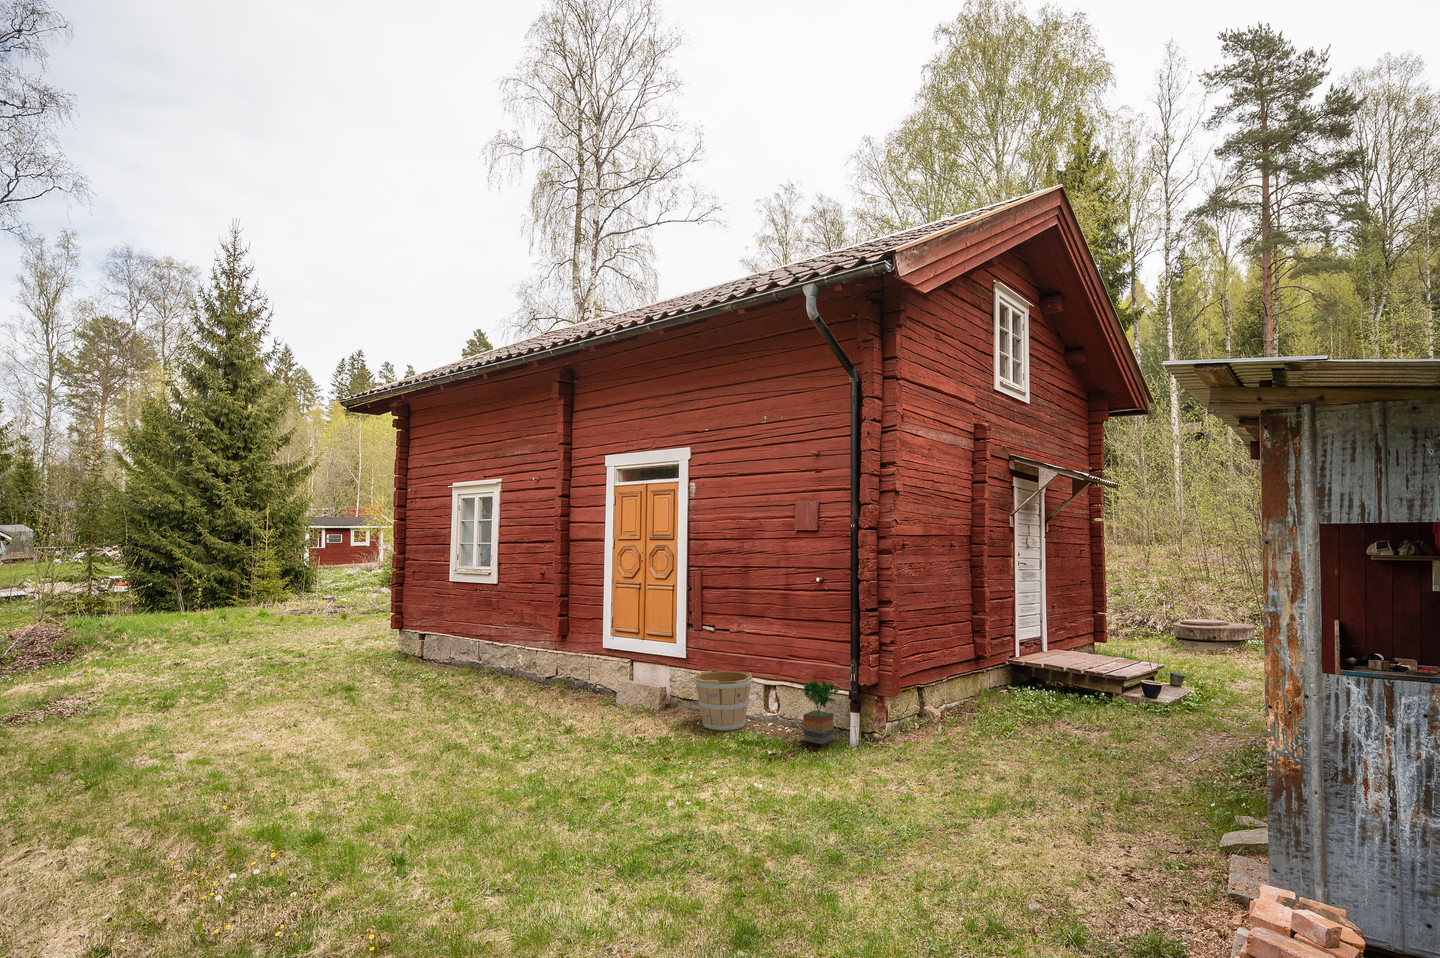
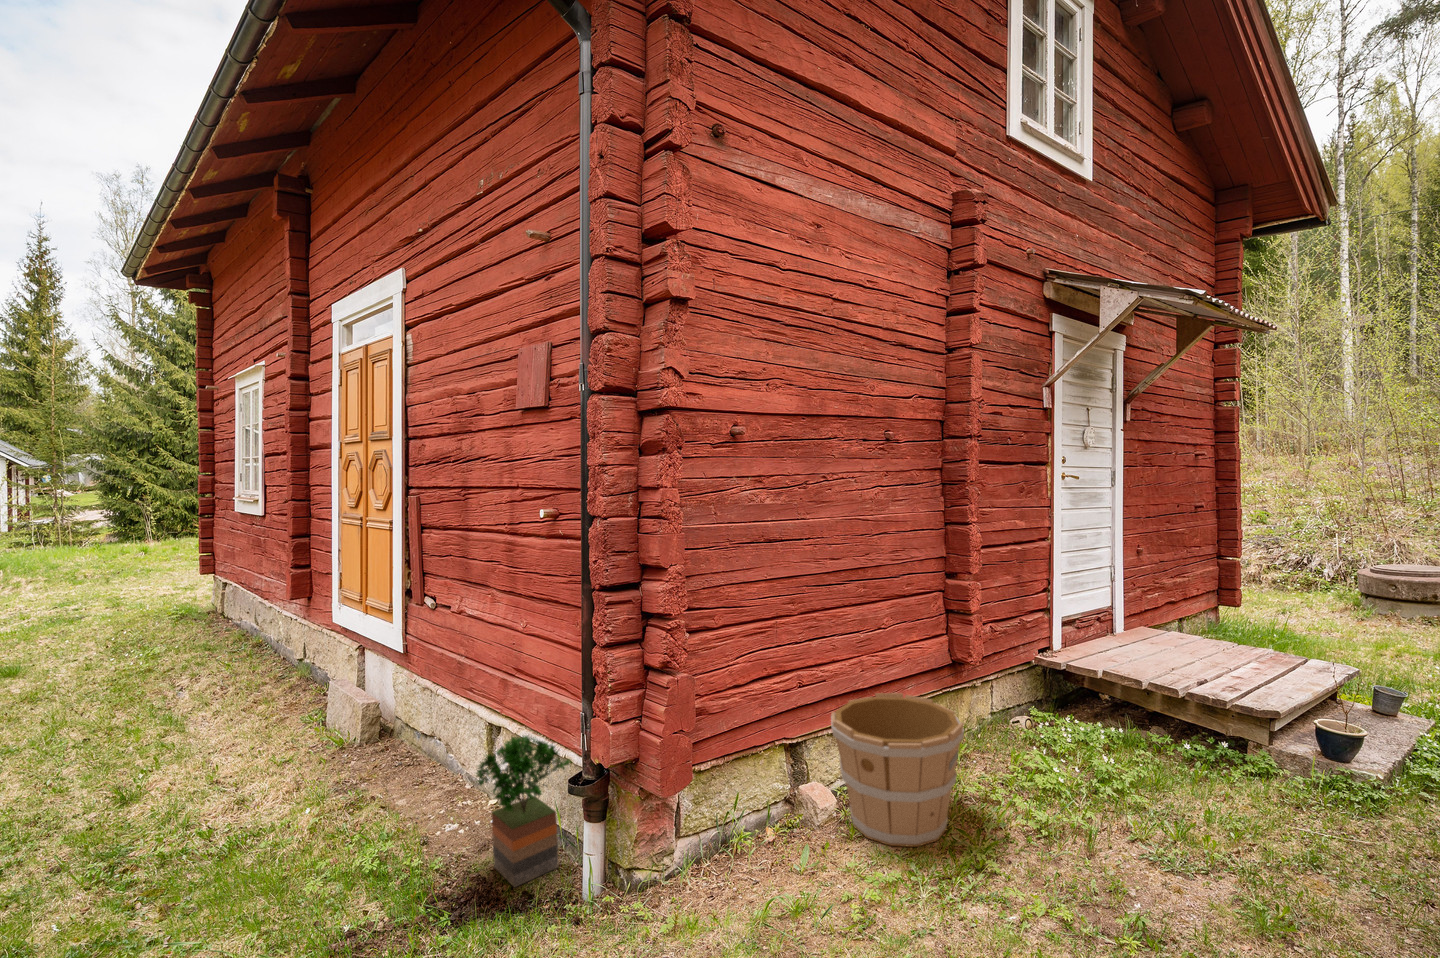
wooden bucket: present [694,670,753,731] -> present [831,693,964,847]

